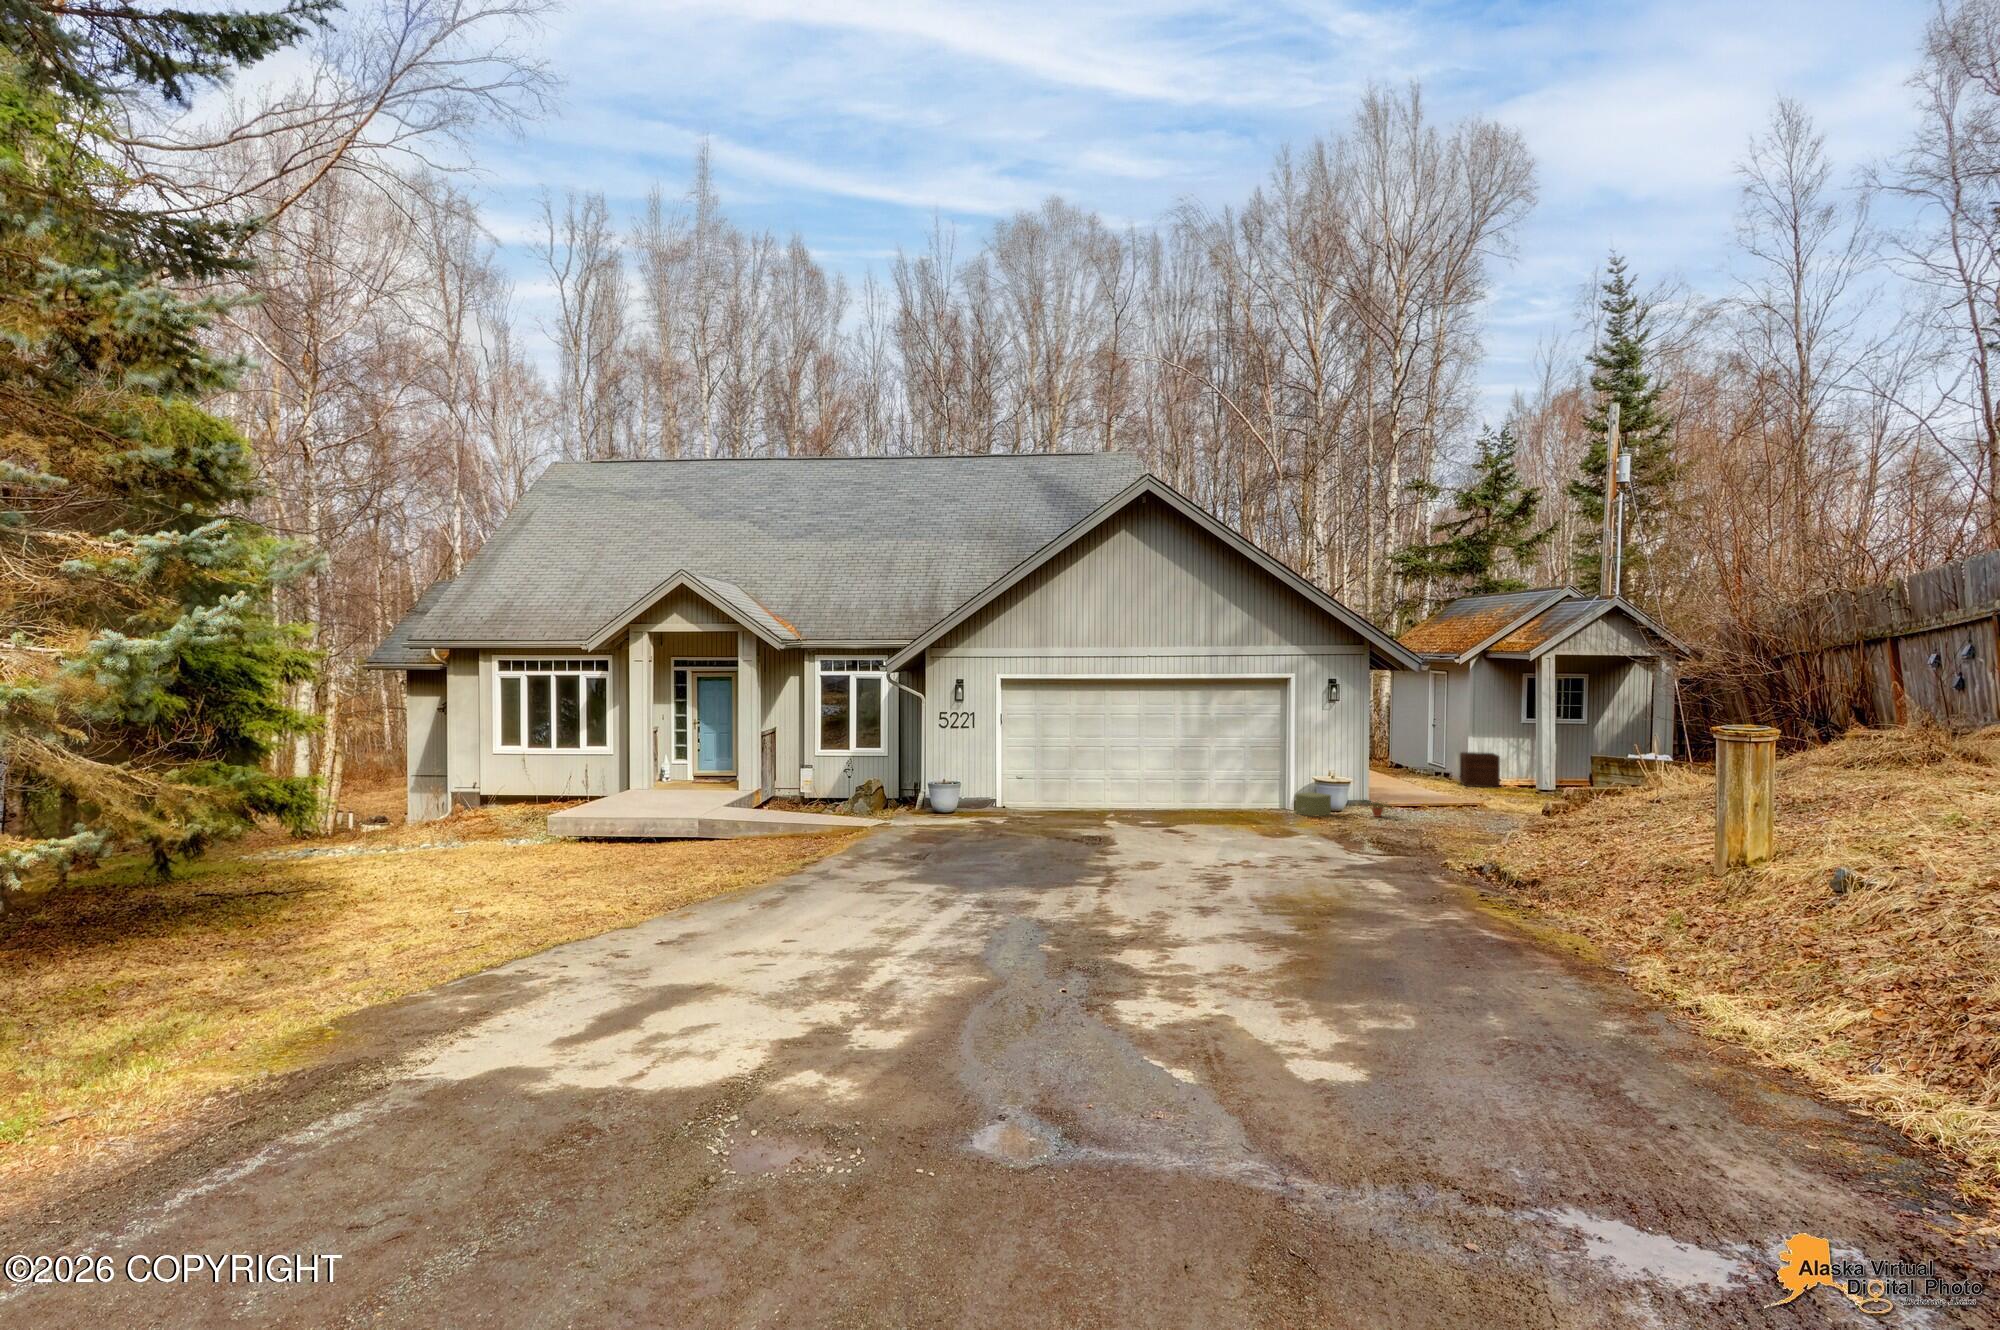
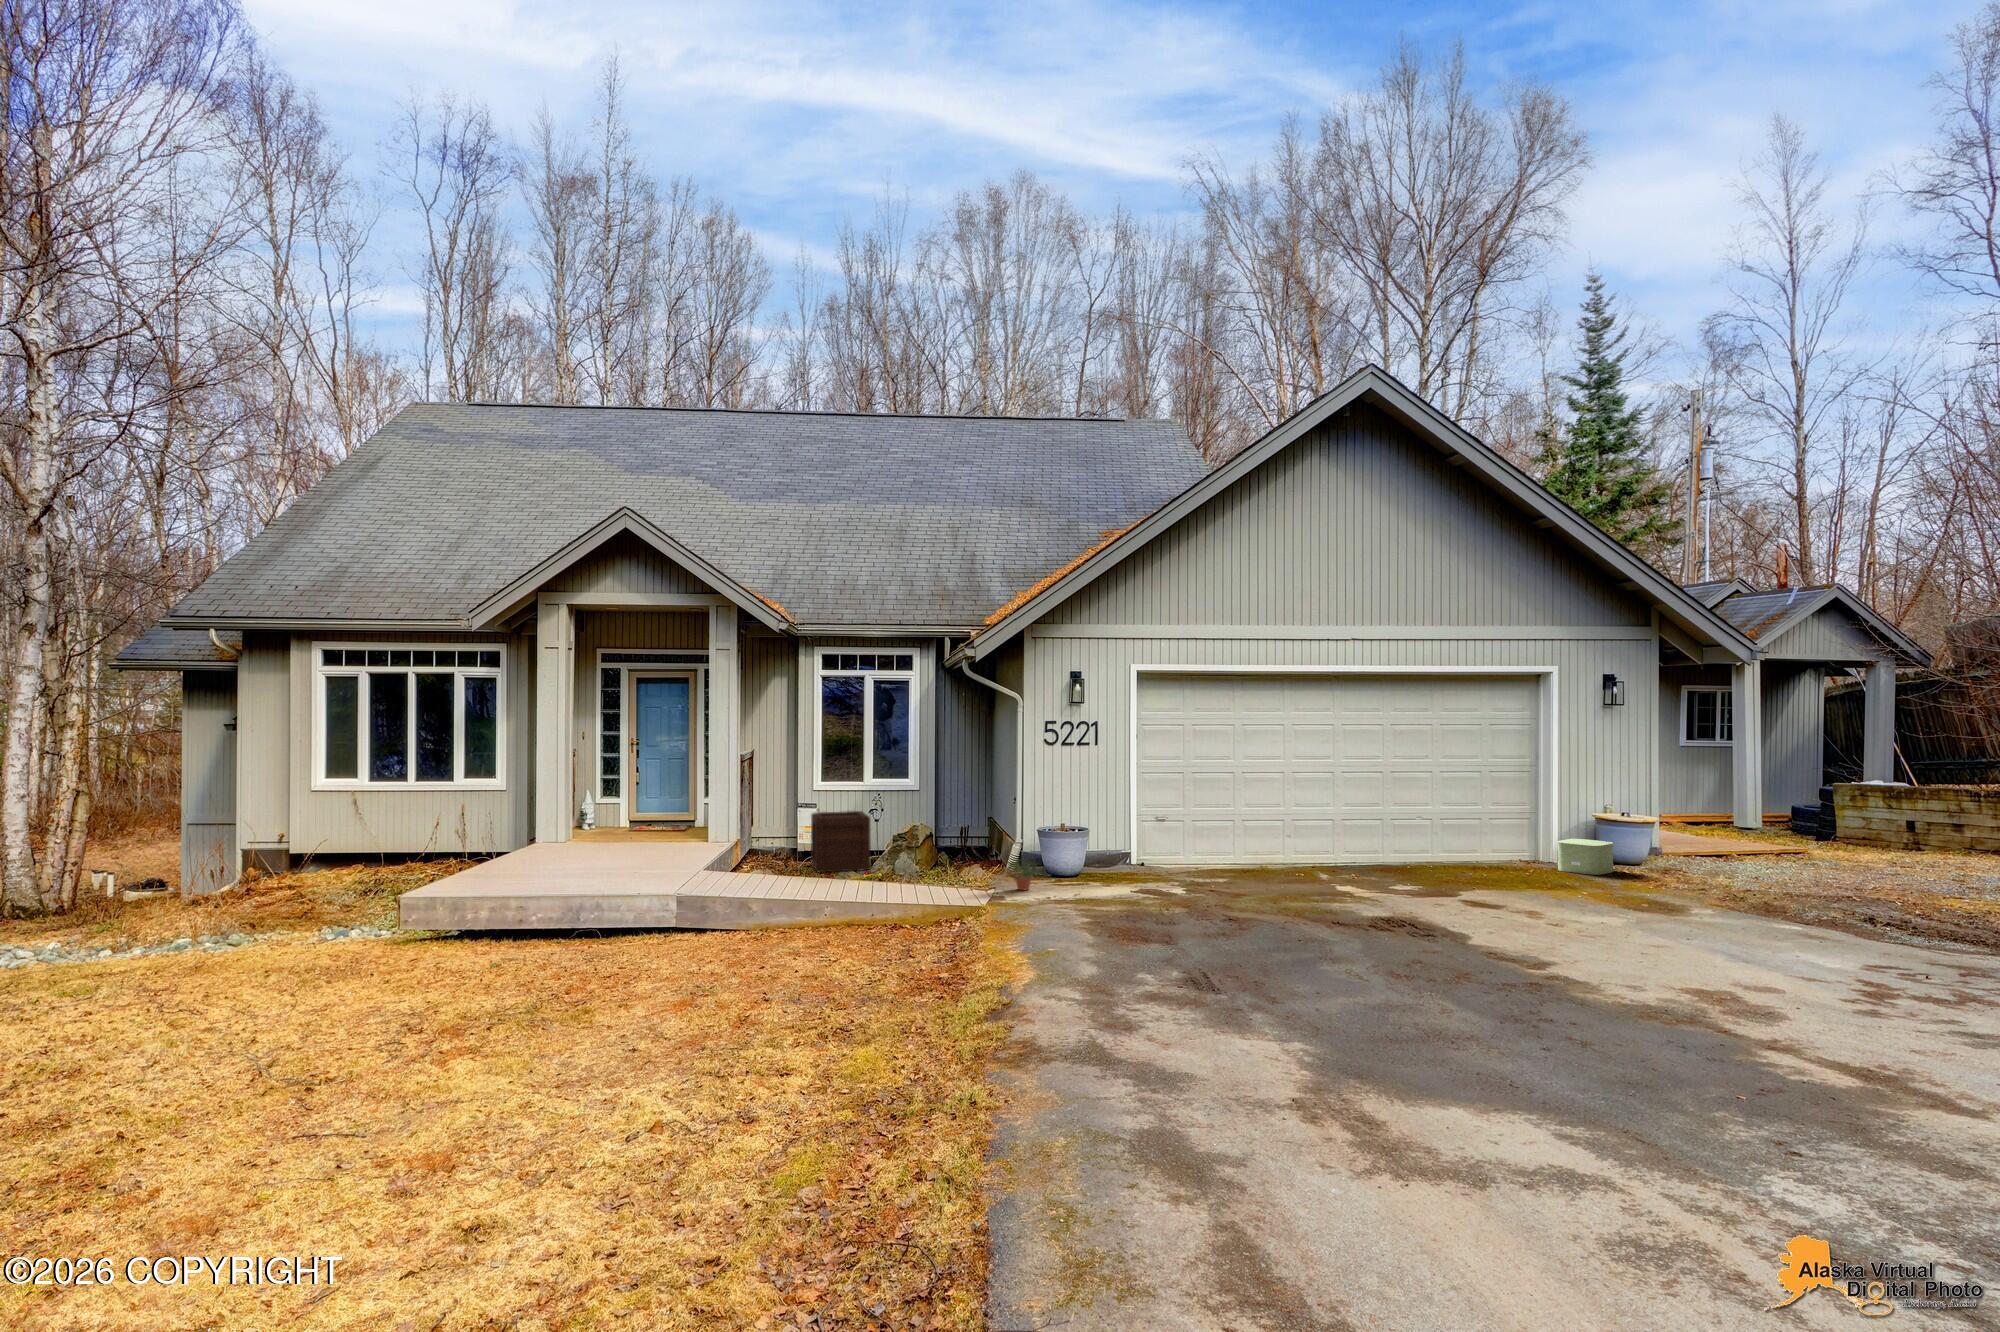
wooden crate: present [1460,752,1500,787] -> present [811,811,871,872]
potted plant: present [1363,800,1390,817] -> present [1002,860,1049,890]

